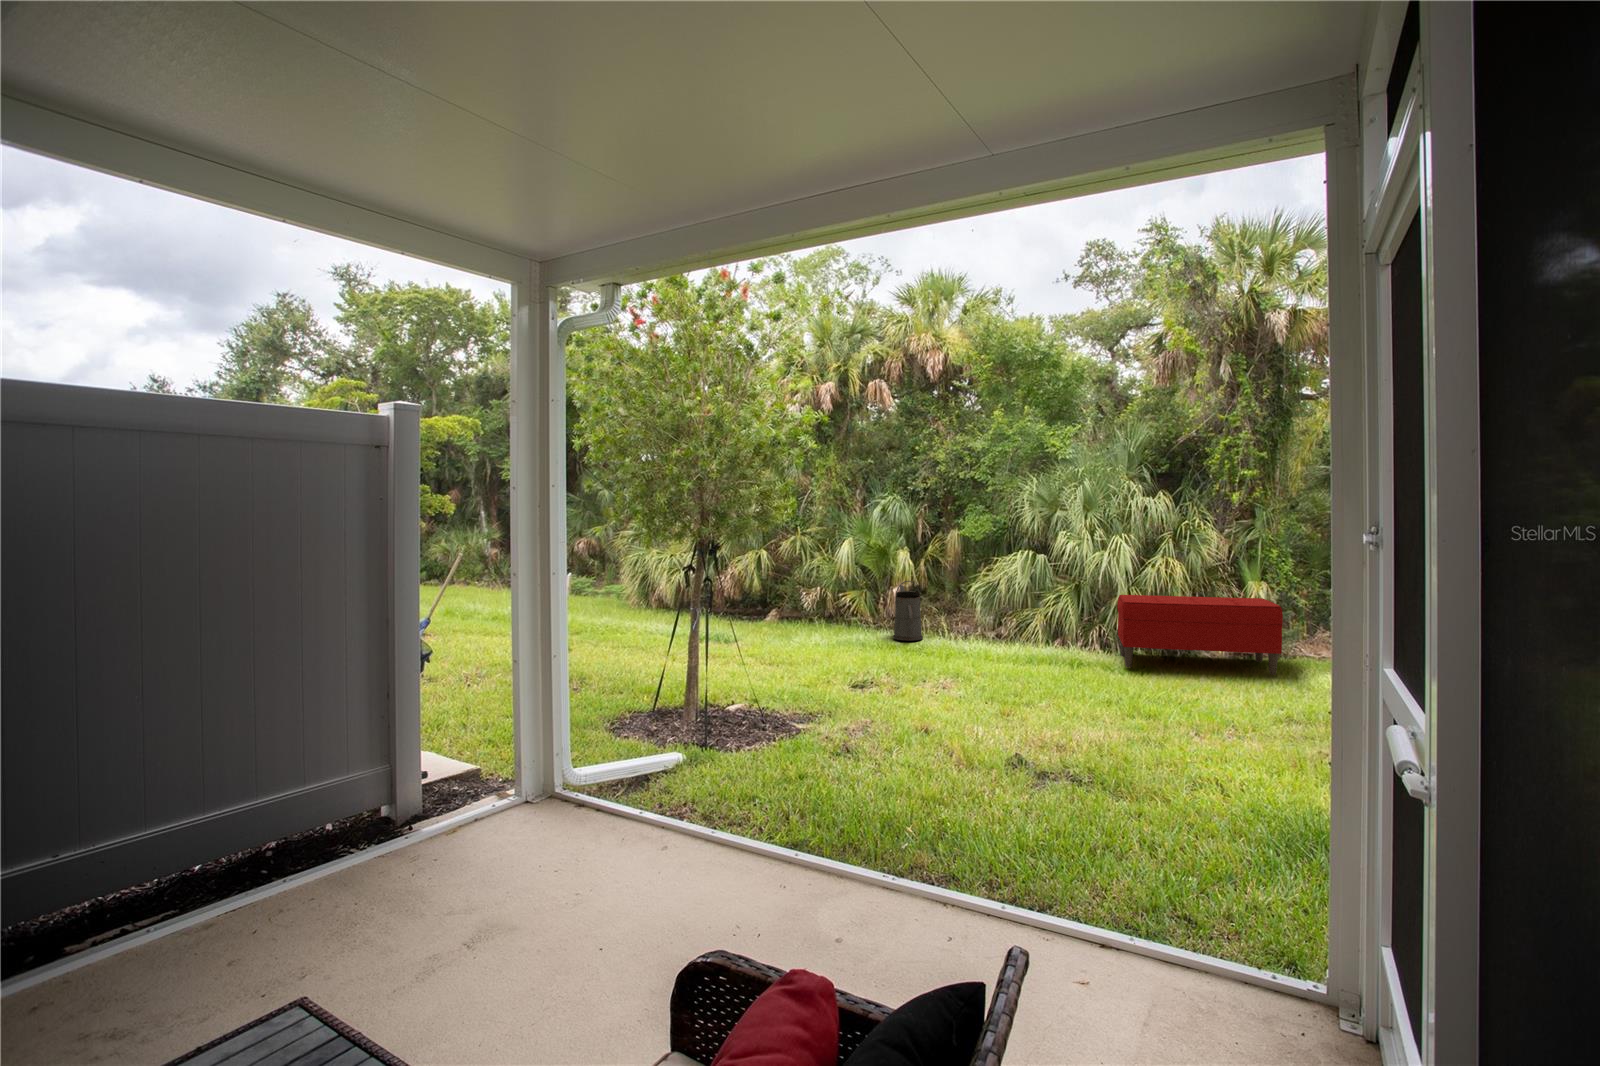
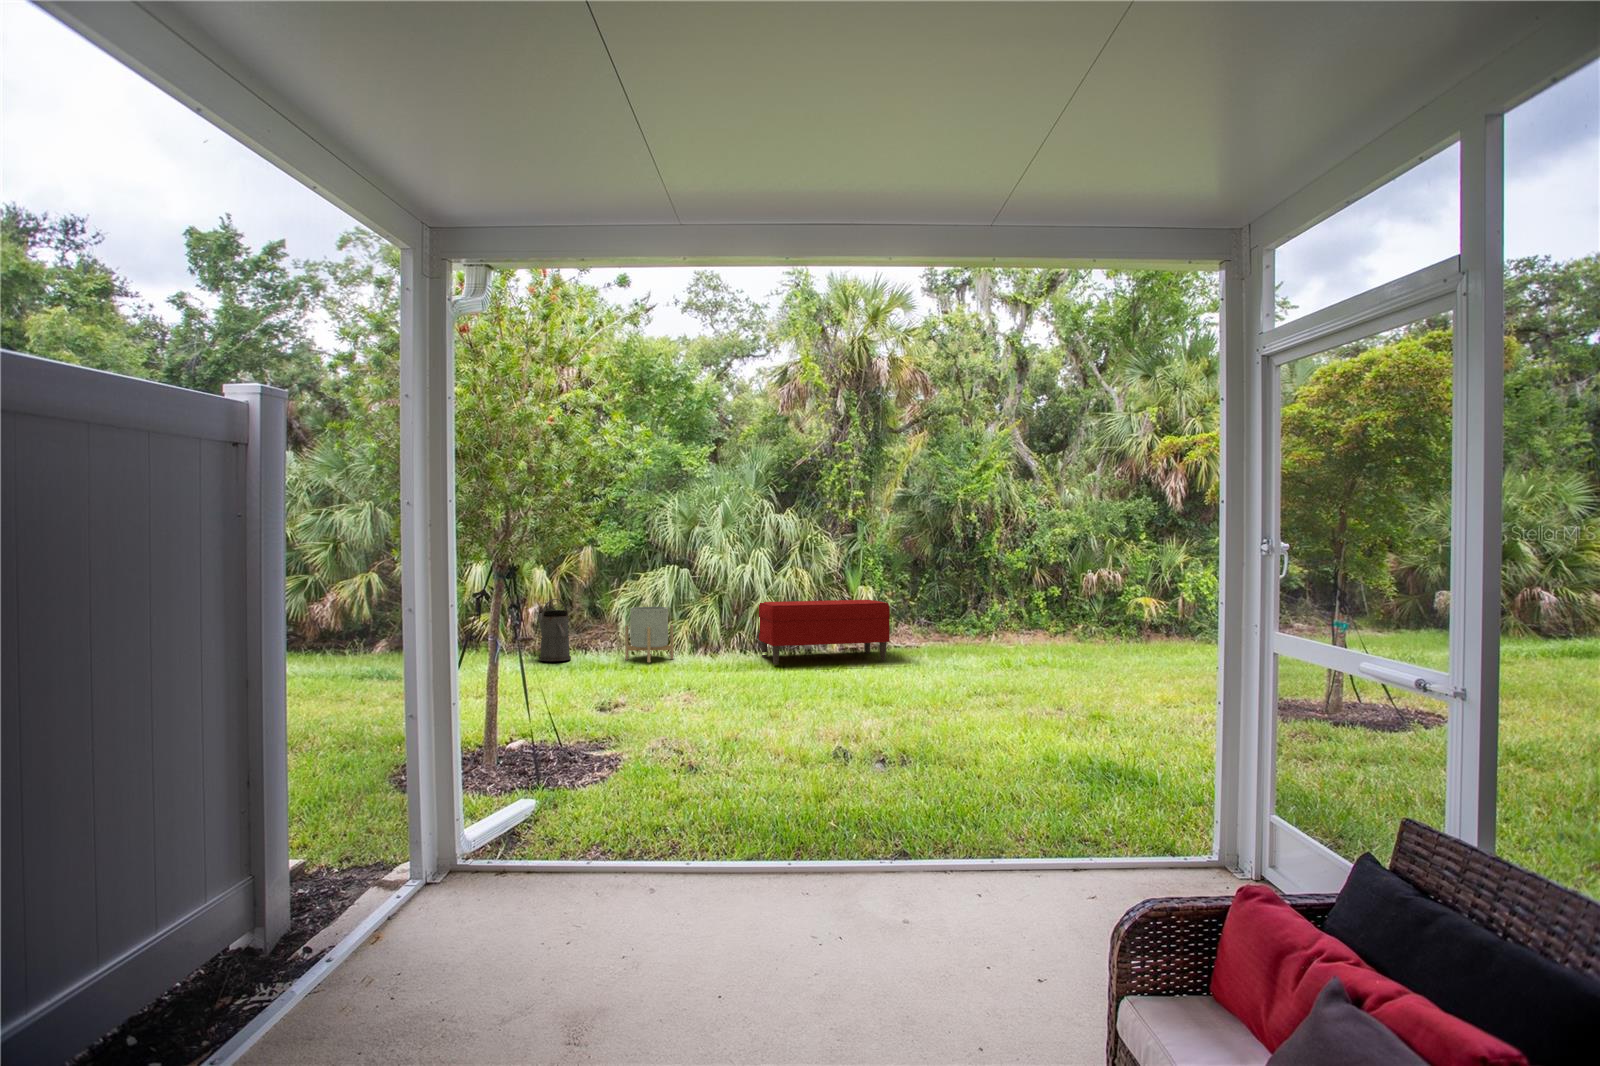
planter: none [973,593,1022,650] -> present [625,607,673,662]

